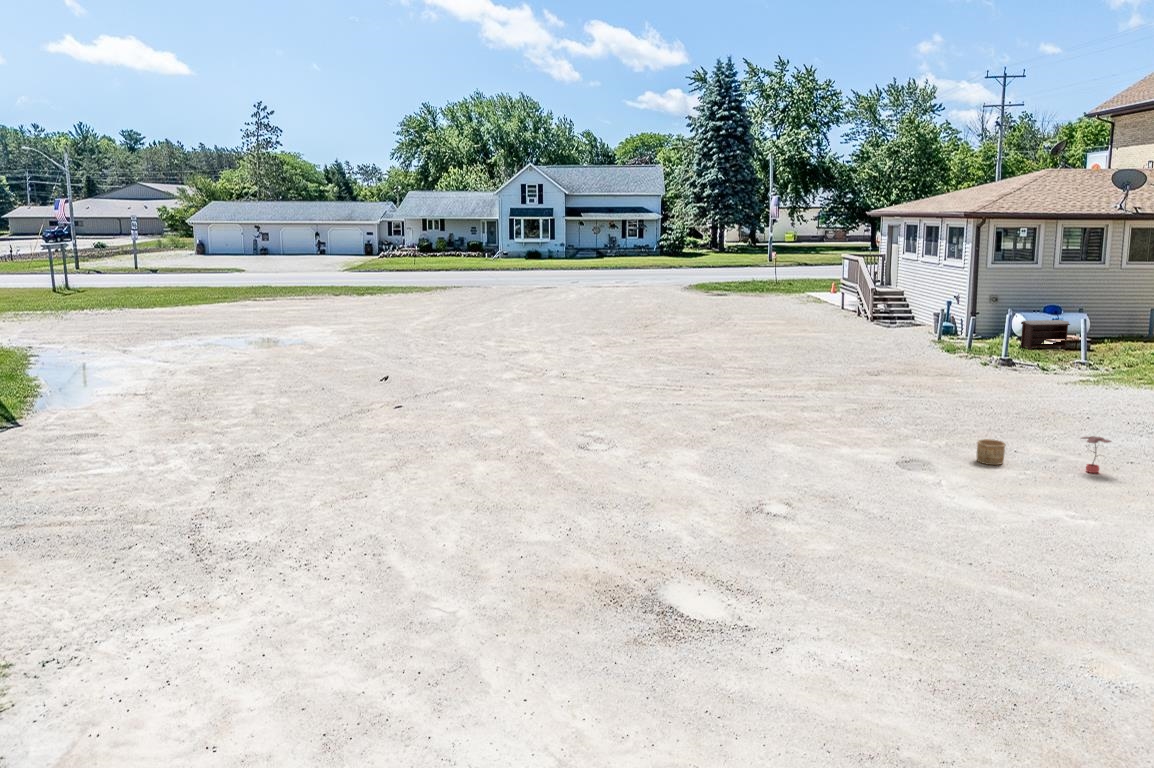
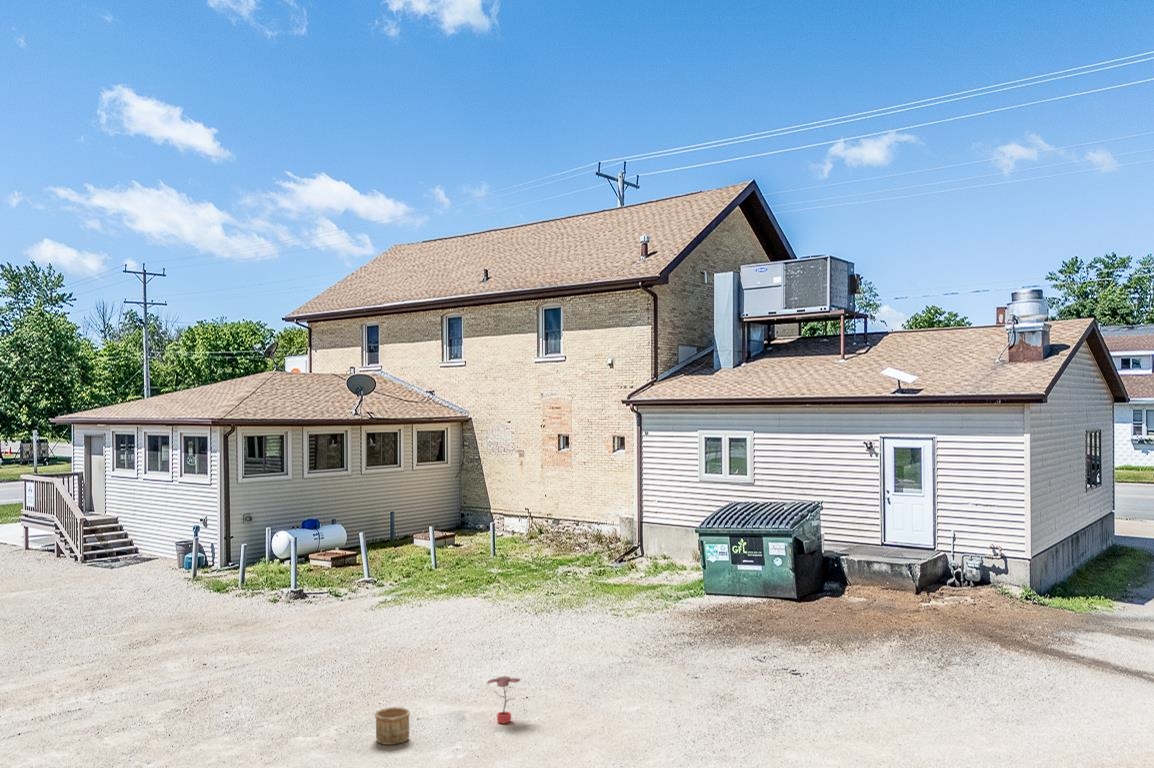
bench: present [1021,320,1070,350] -> none [286,535,336,574]

